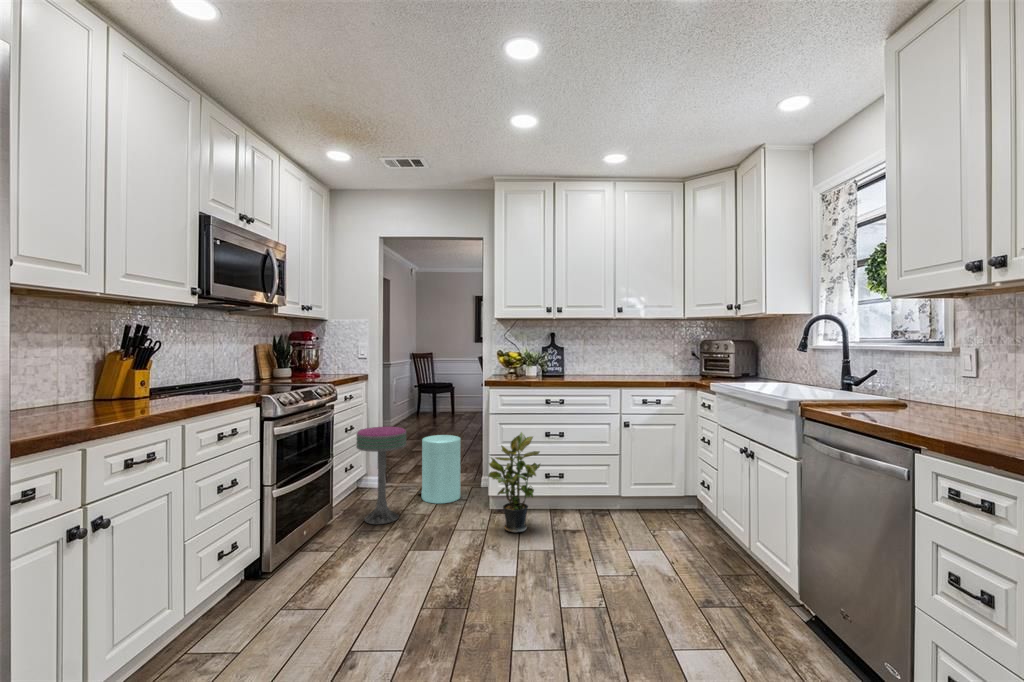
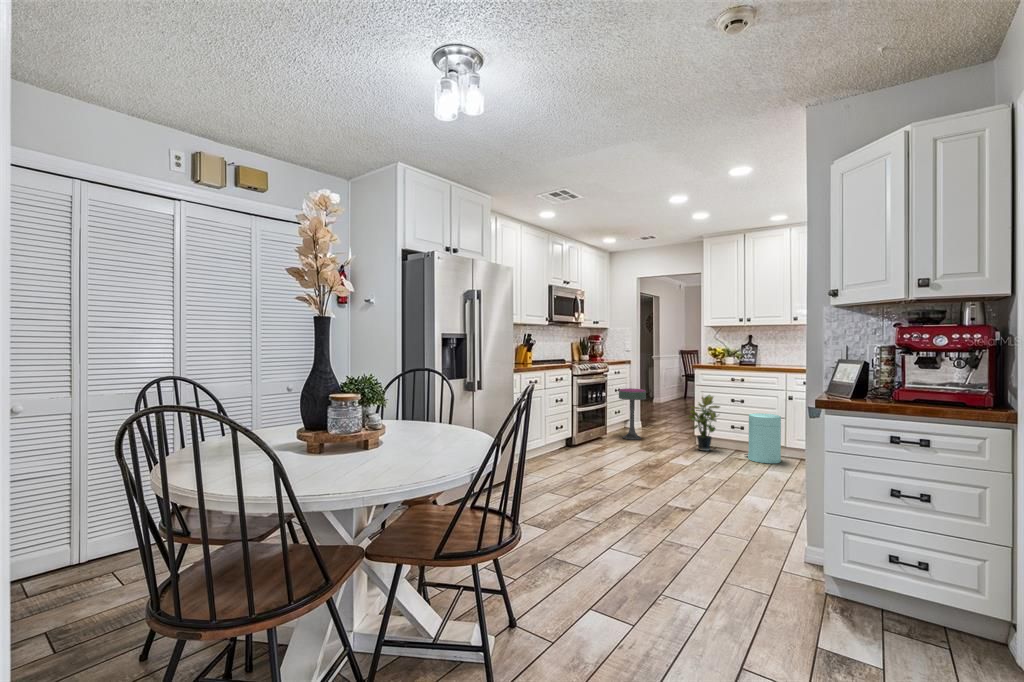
trash can: present [417,435,461,503] -> present [744,413,781,463]

